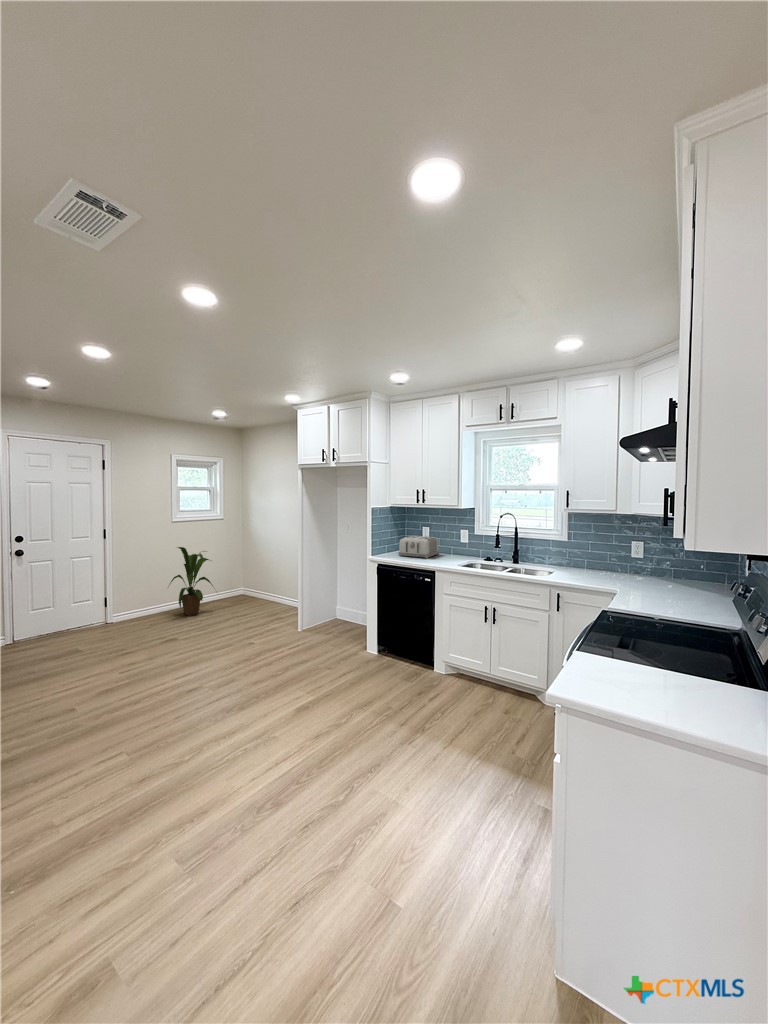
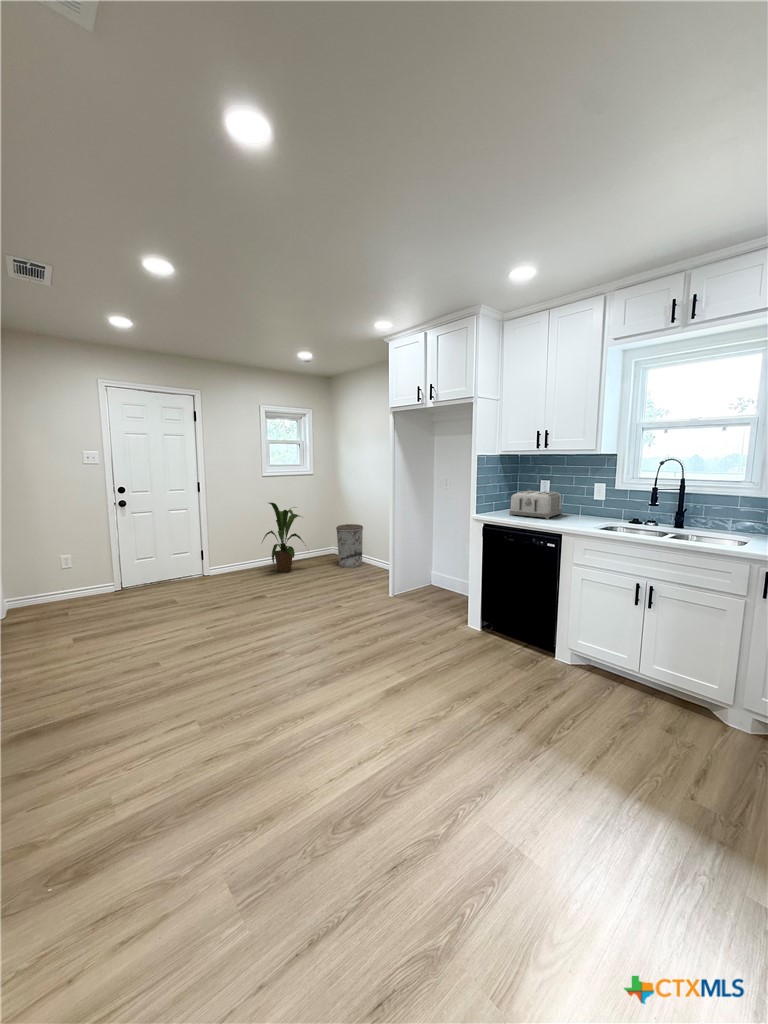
trash can: none [246,567,272,609] -> present [336,524,363,568]

